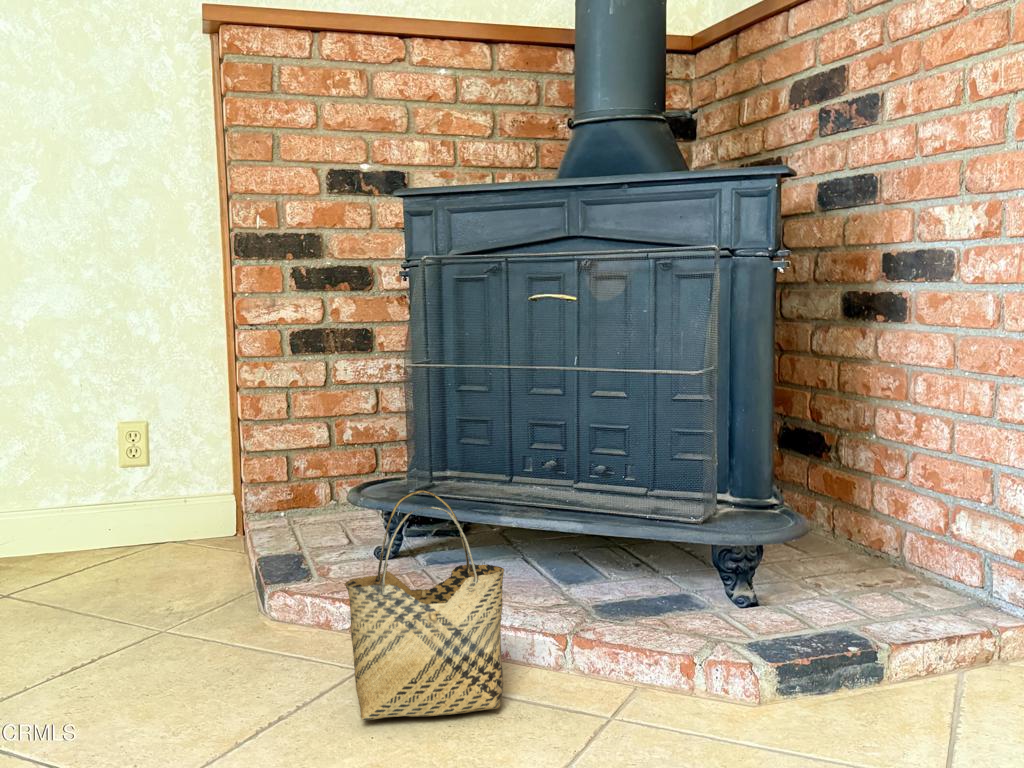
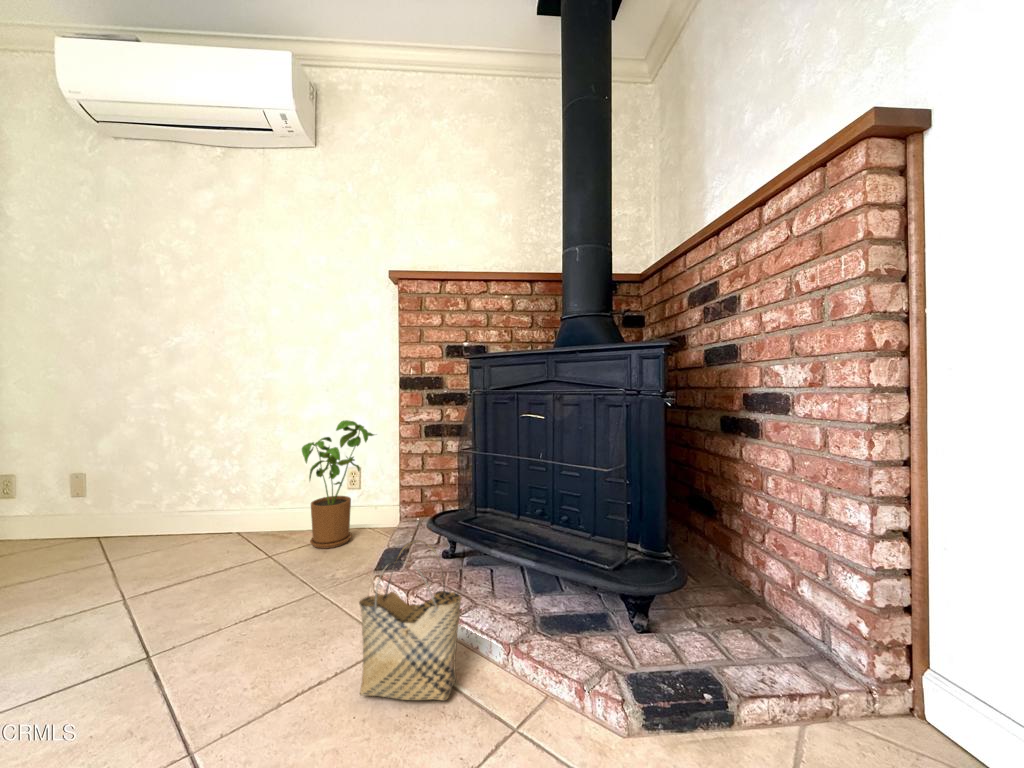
house plant: none [37,322,190,578] -> present [302,420,374,549]

